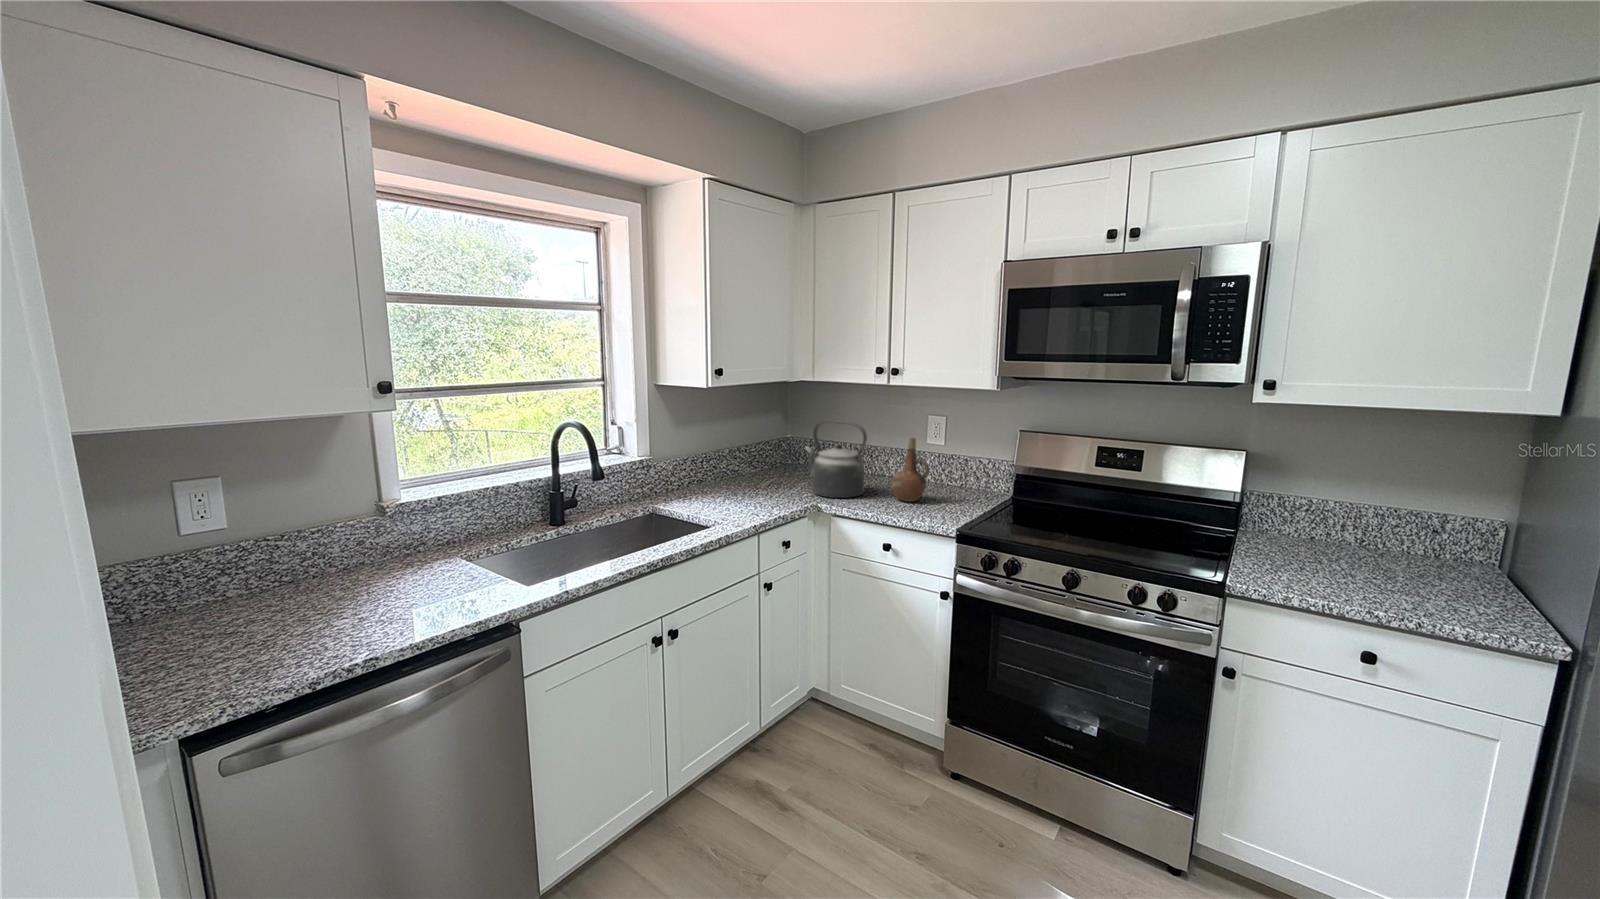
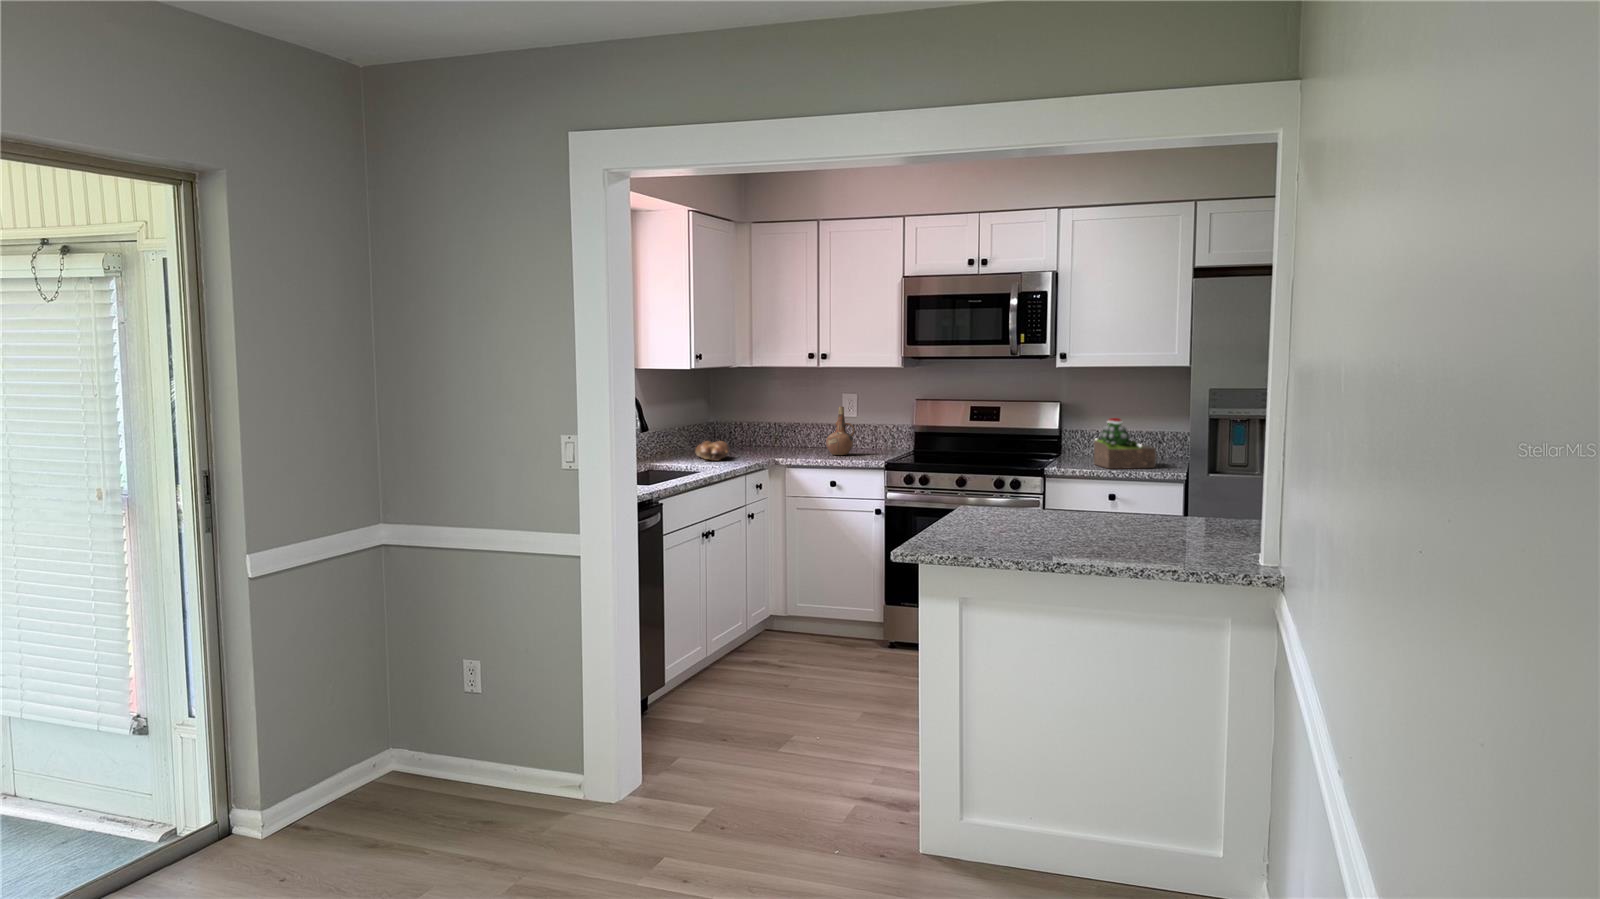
kettle: present [805,420,867,498] -> none [752,396,806,456]
bread loaf: none [718,476,763,505] -> present [696,441,729,461]
succulent plant: none [1316,500,1469,603] -> present [1094,418,1156,469]

